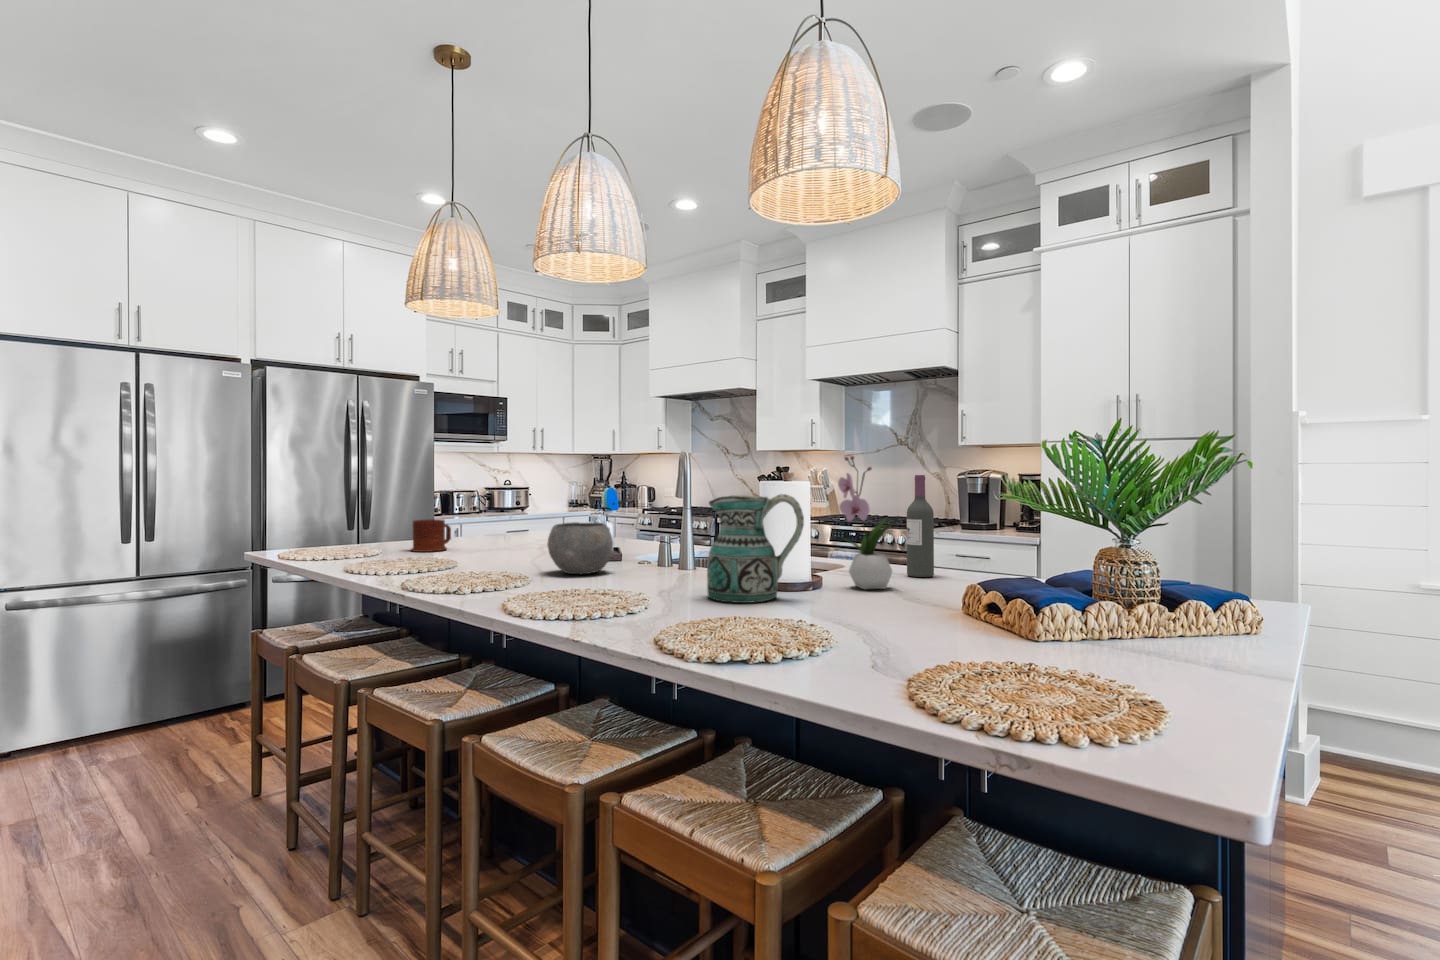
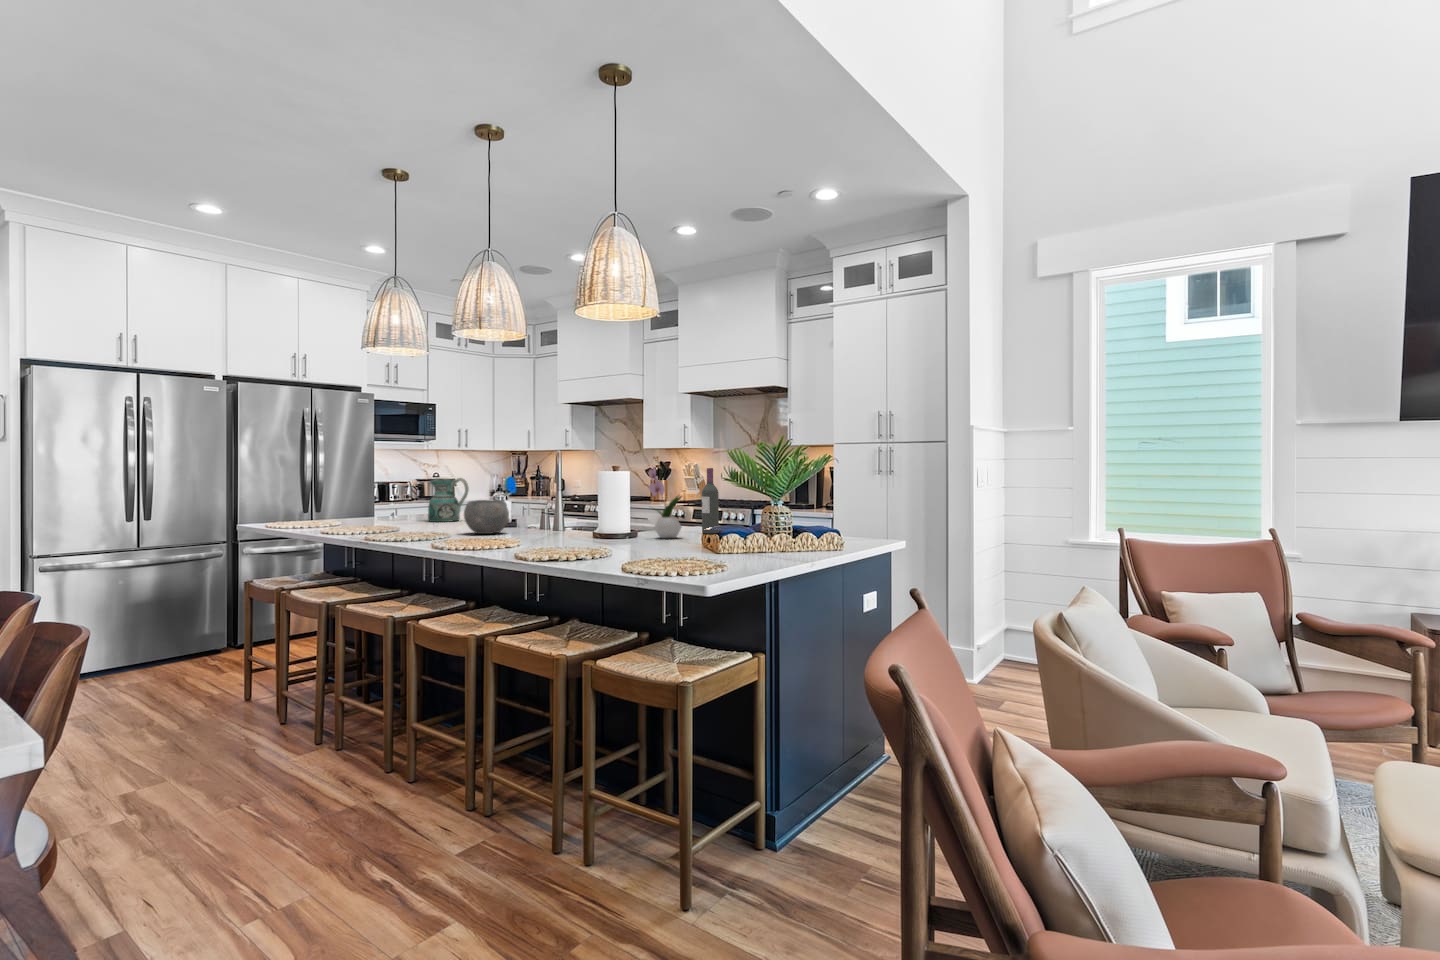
ceramic pitcher: present [707,494,804,603] -> present [428,478,469,522]
mug: present [411,519,451,552] -> none [363,501,393,525]

